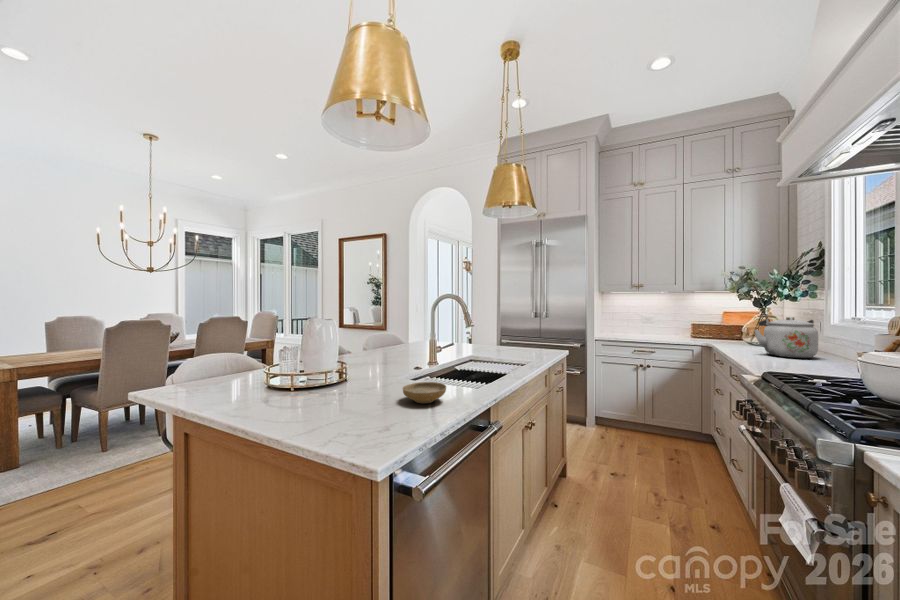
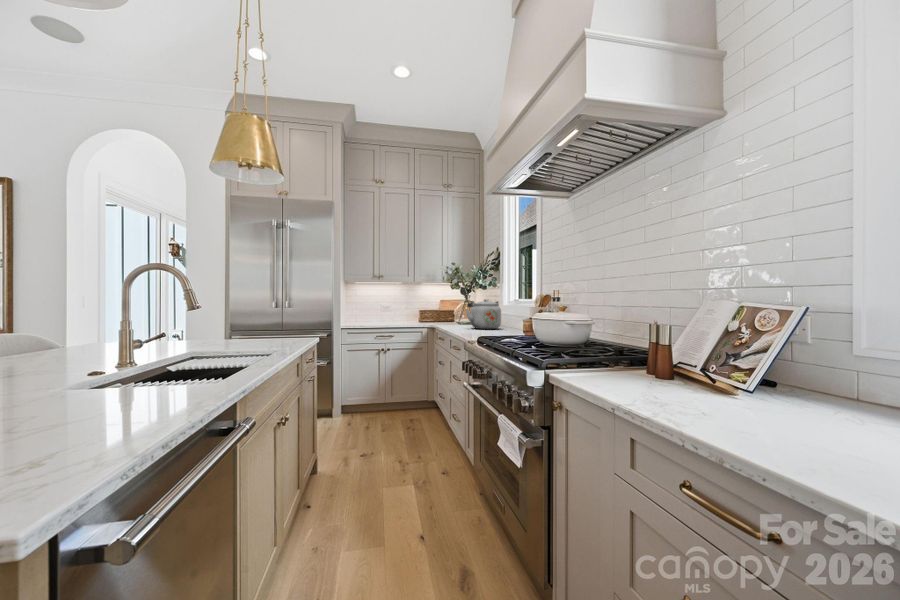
ceramic bowl: present [402,382,446,403] -> none [60,377,162,414]

